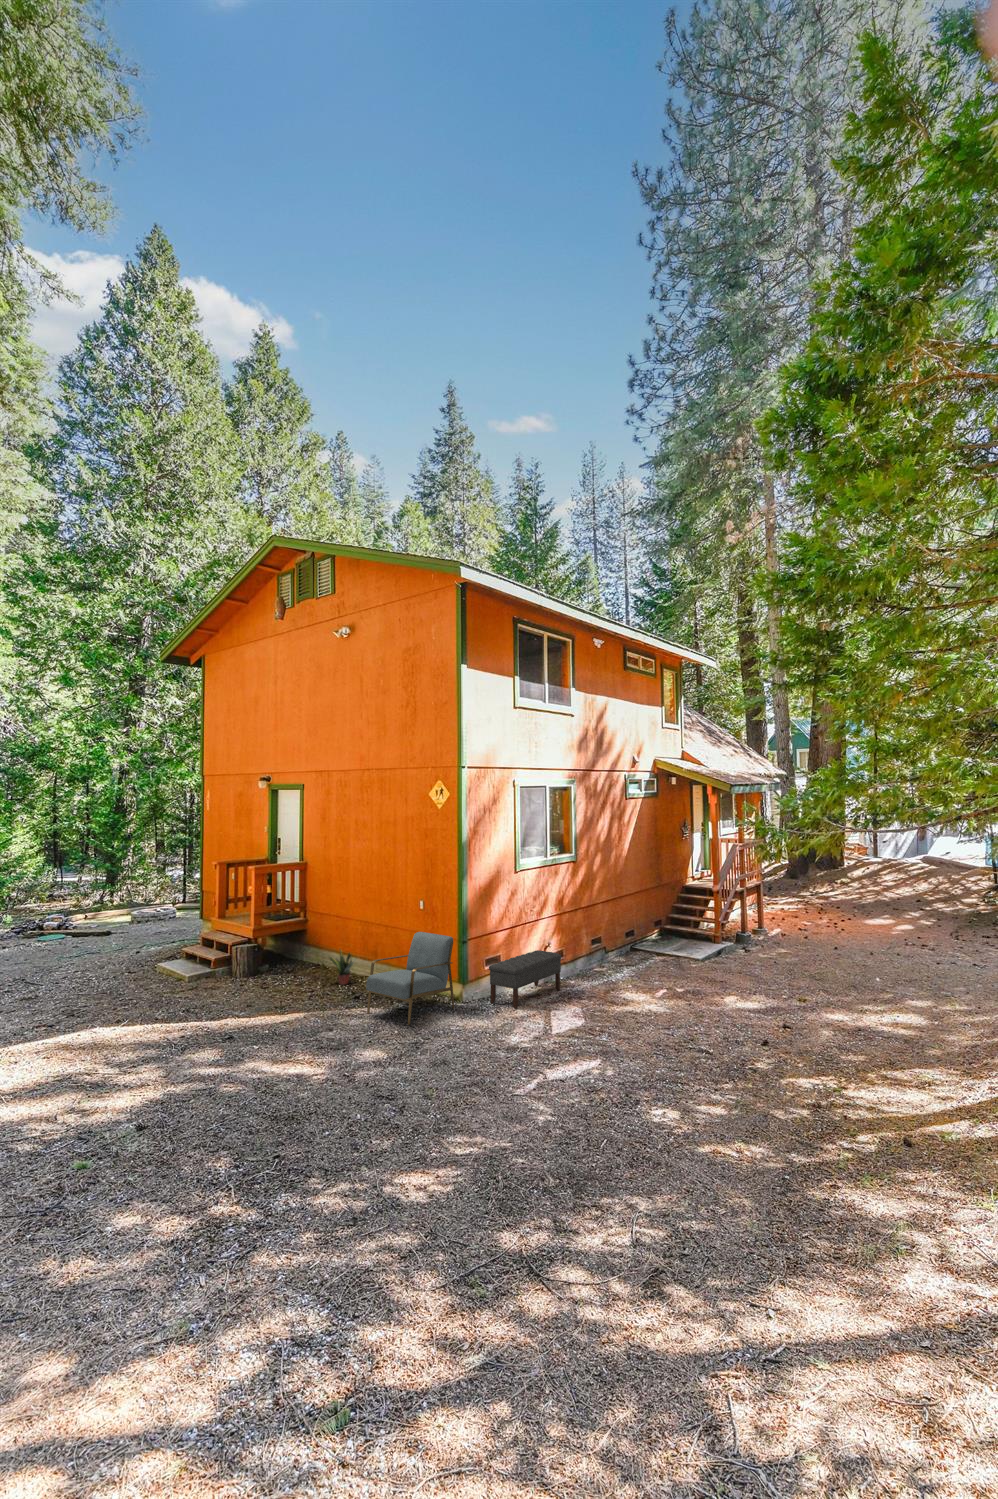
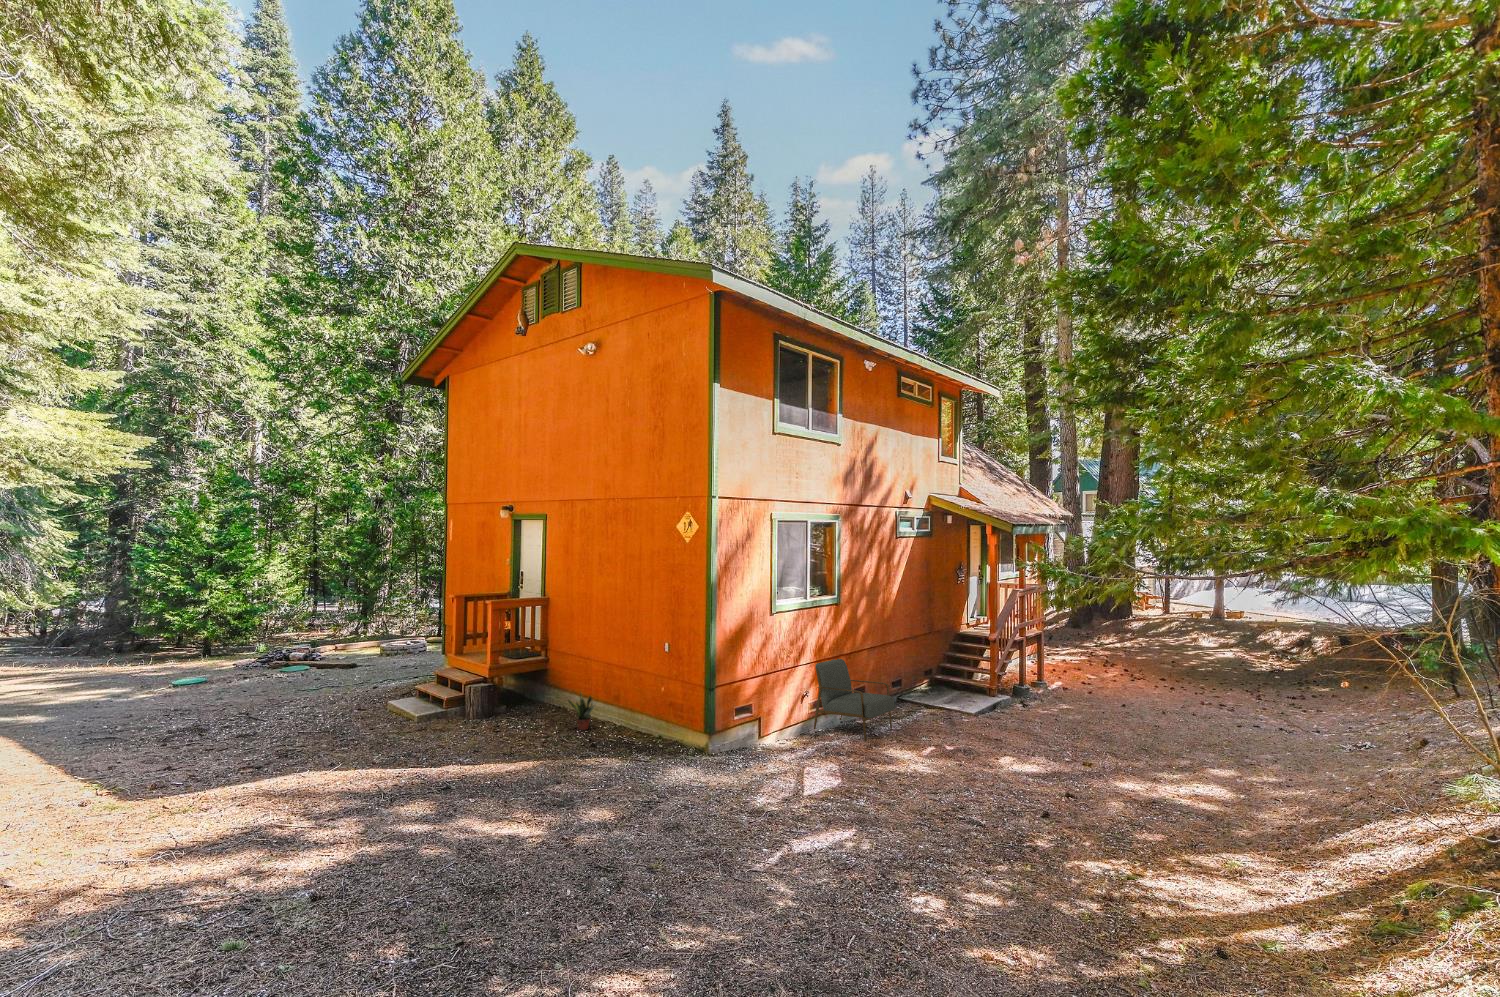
chair: present [366,932,454,1025] -> present [814,659,895,742]
bench: present [489,950,561,1009] -> none [738,699,819,764]

